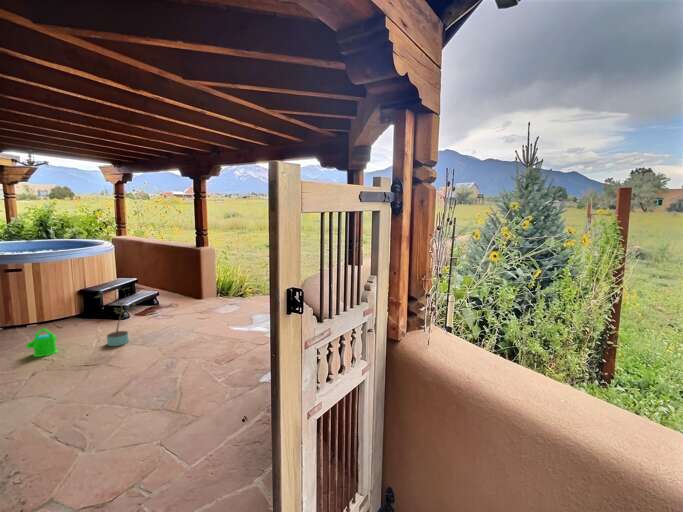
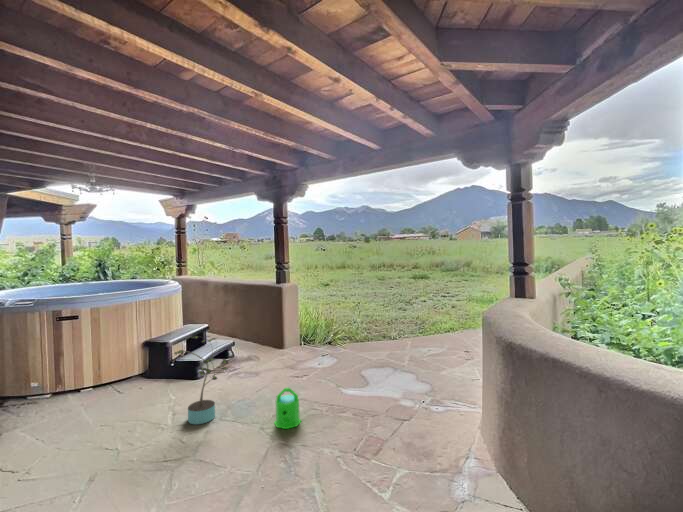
watering can: present [26,328,57,357] -> present [274,388,301,429]

